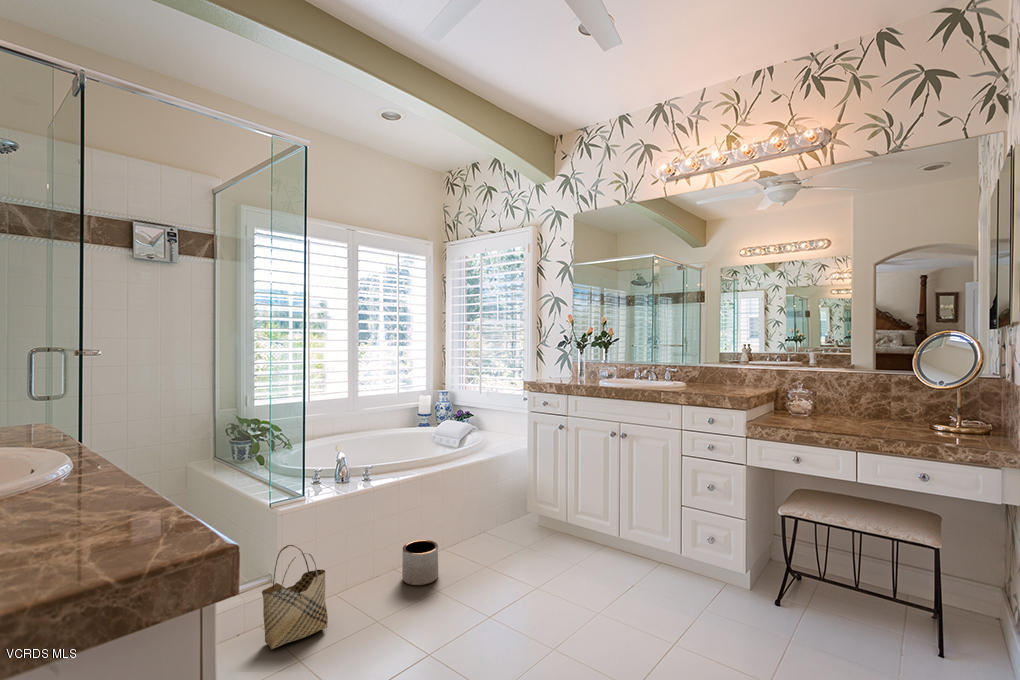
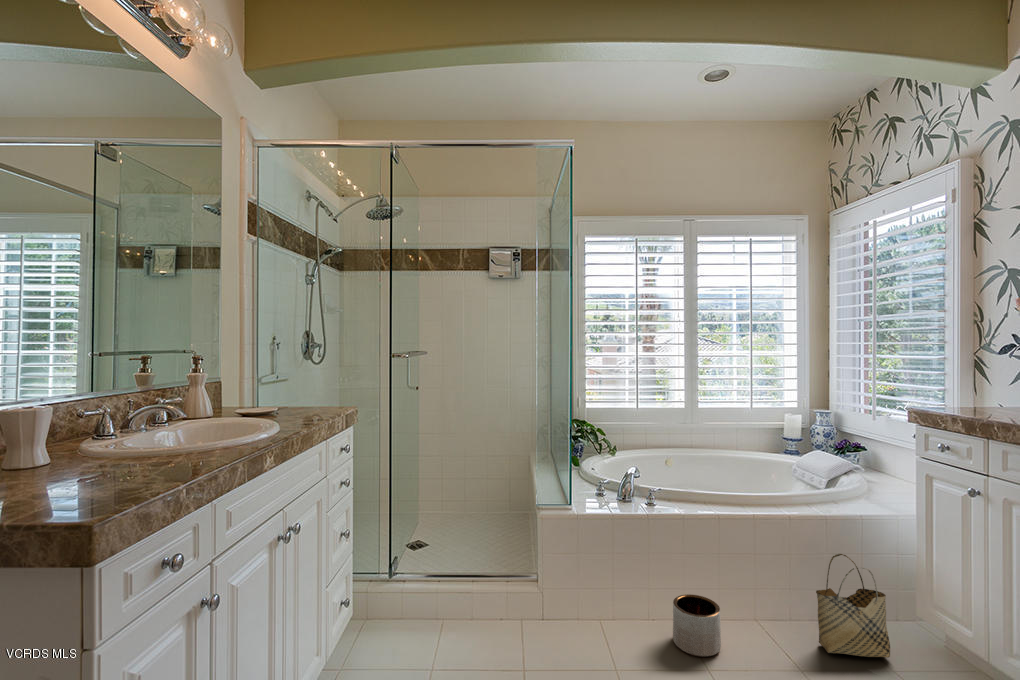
woven basket: present [262,545,328,649] -> present [816,554,890,658]

